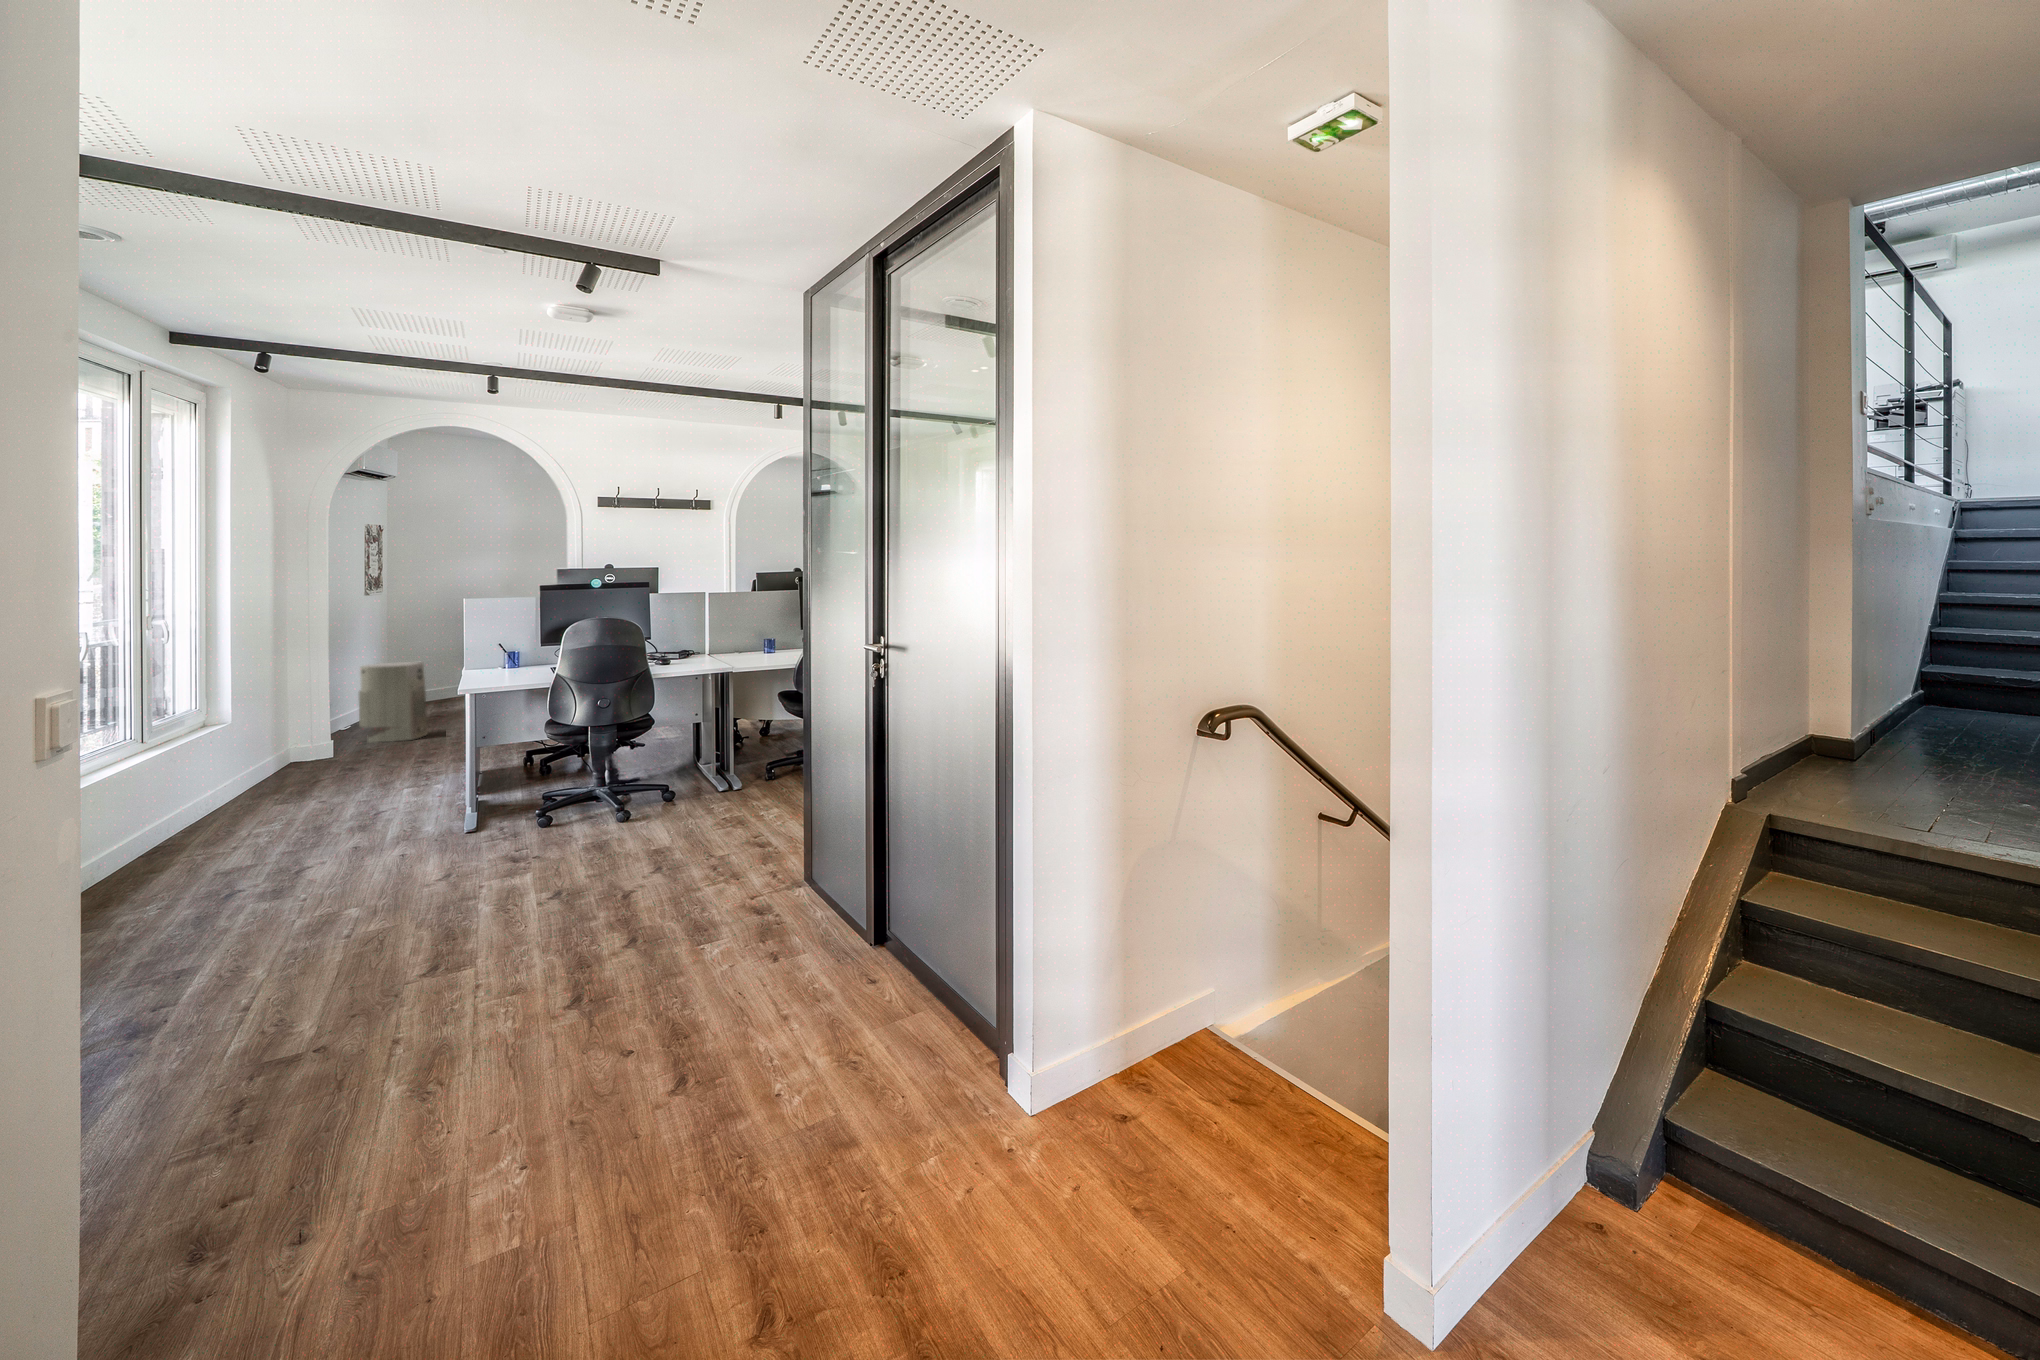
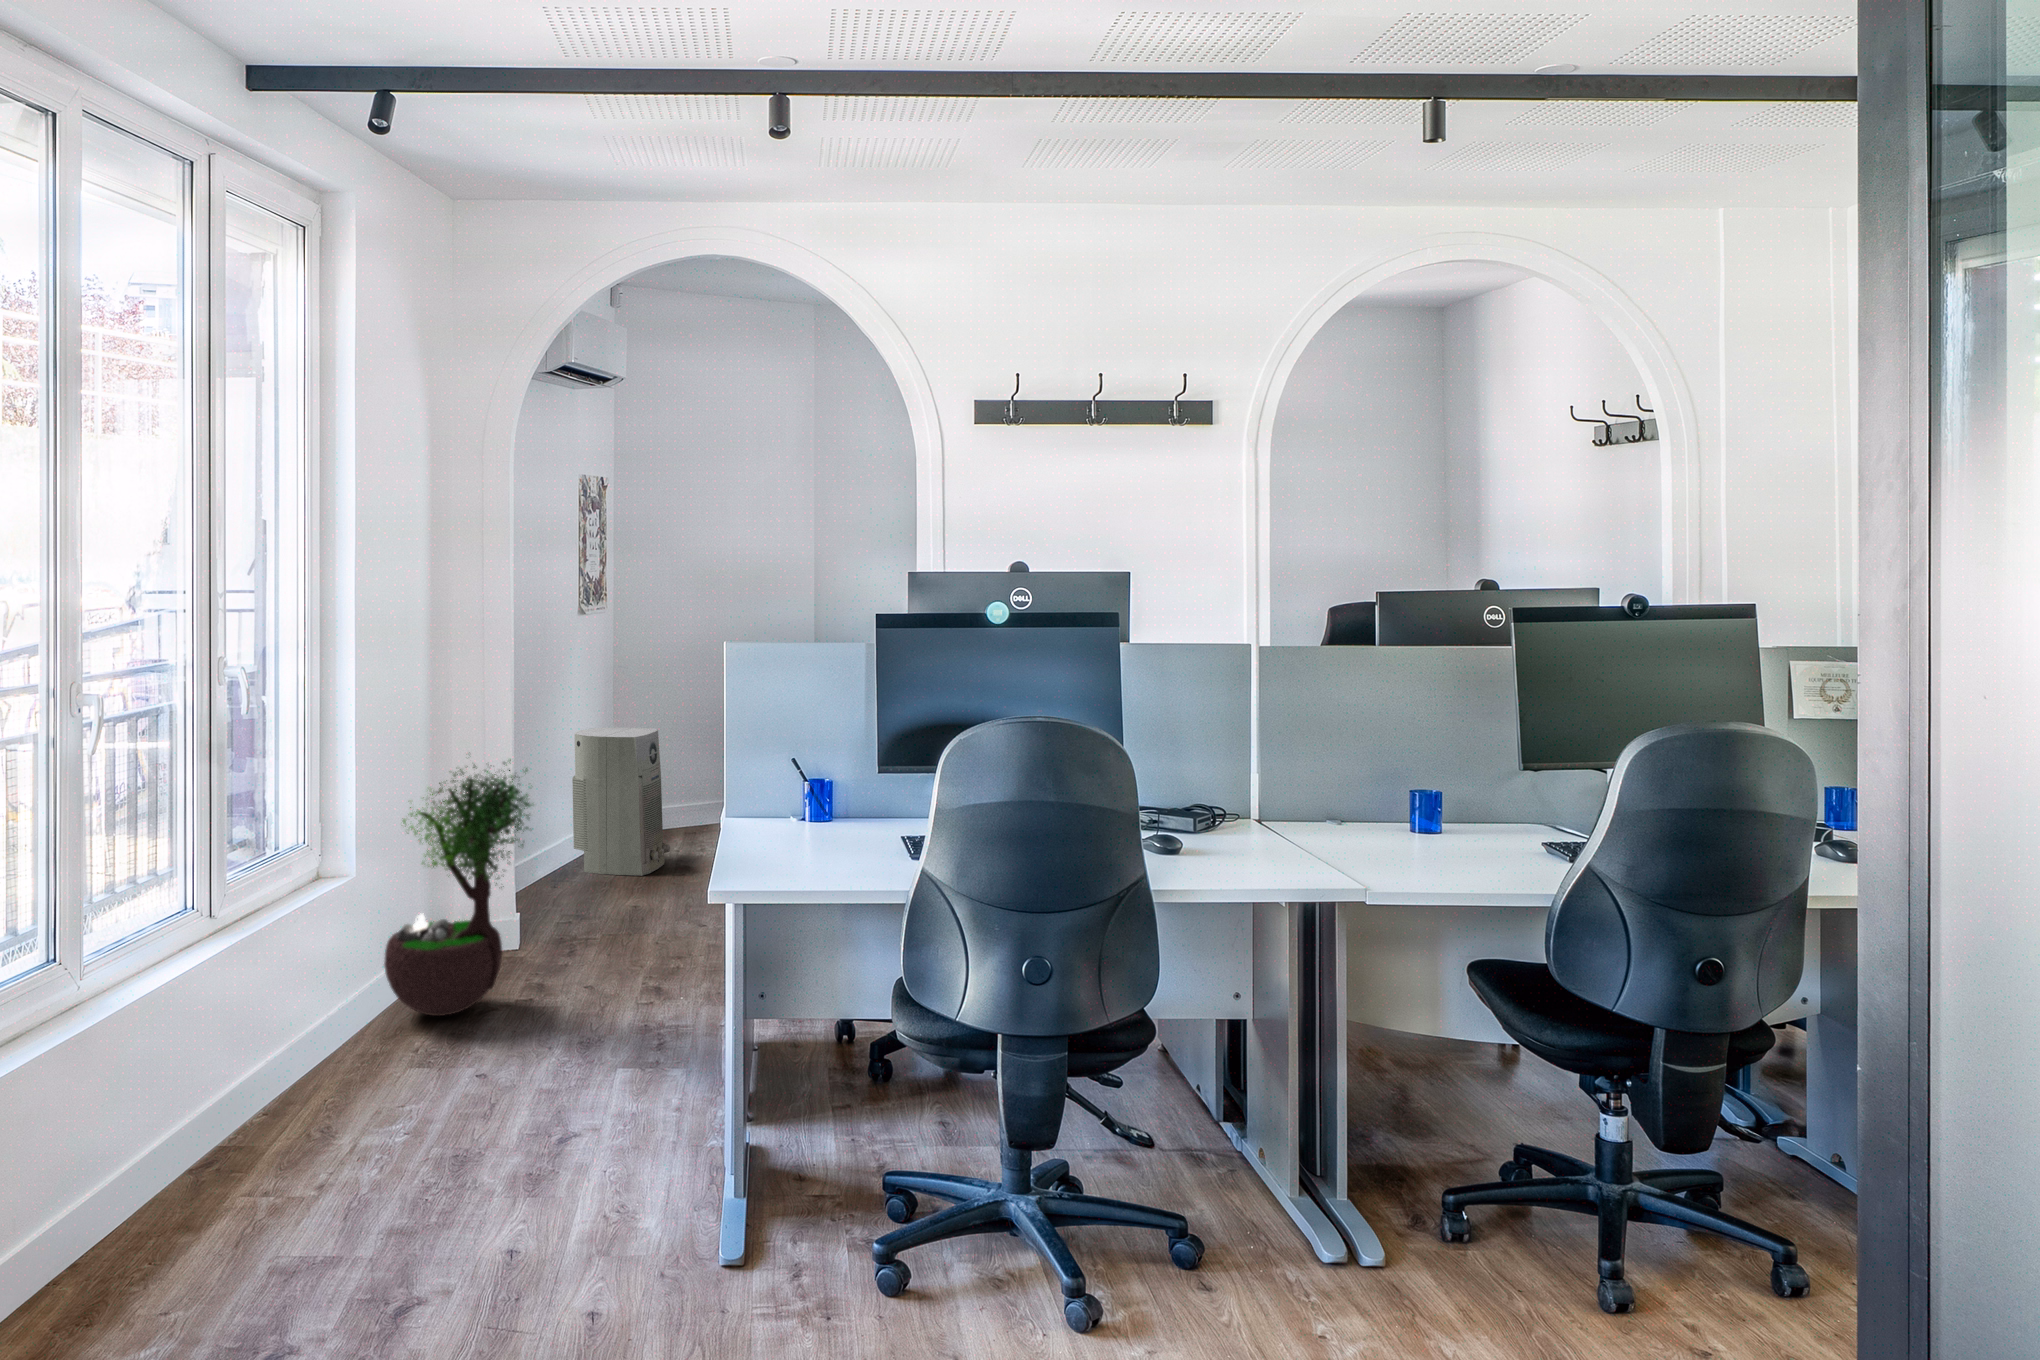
potted tree: none [240,662,346,795] -> present [384,759,531,1016]

